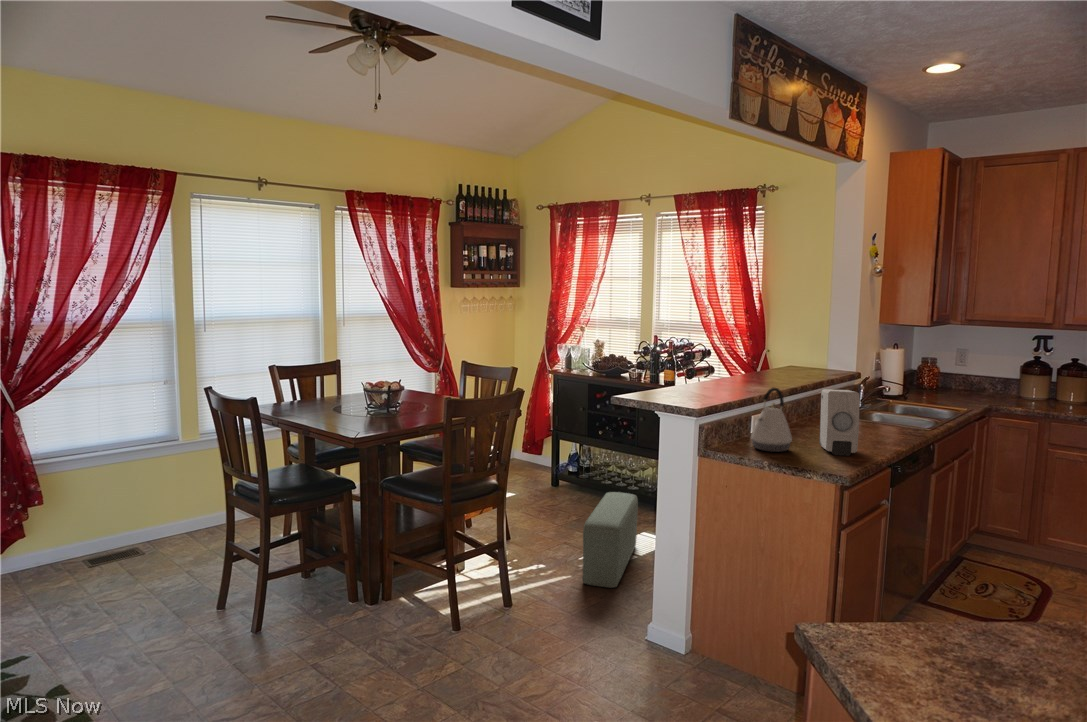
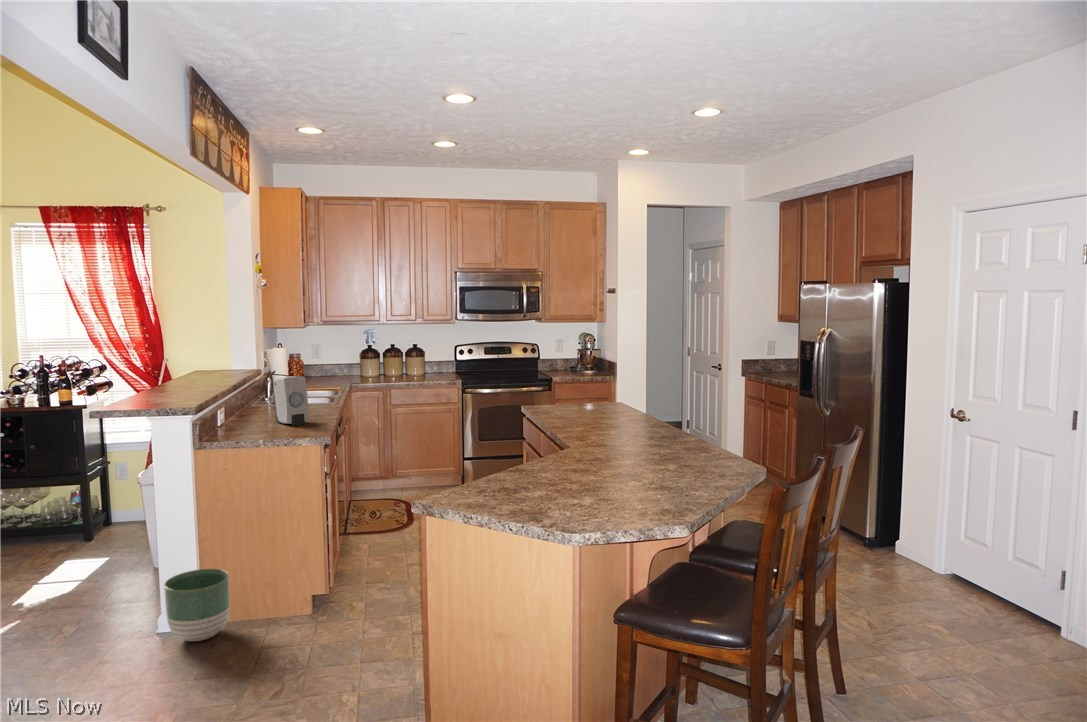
kettle: present [751,387,792,452] -> none [227,381,261,433]
pouf: present [583,492,638,588] -> none [30,520,85,616]
planter: none [644,596,714,684] -> present [164,569,230,641]

